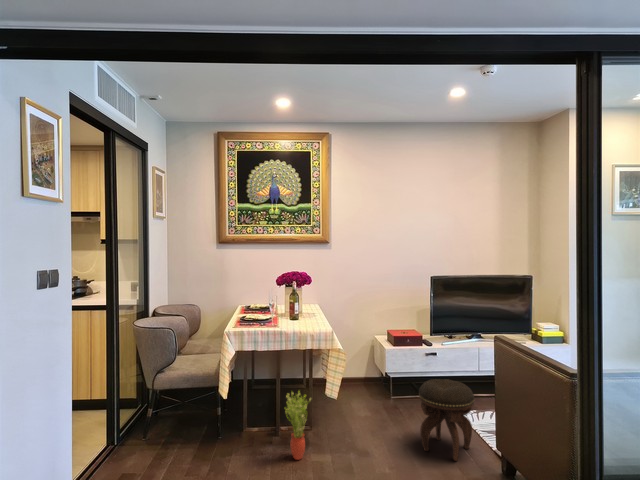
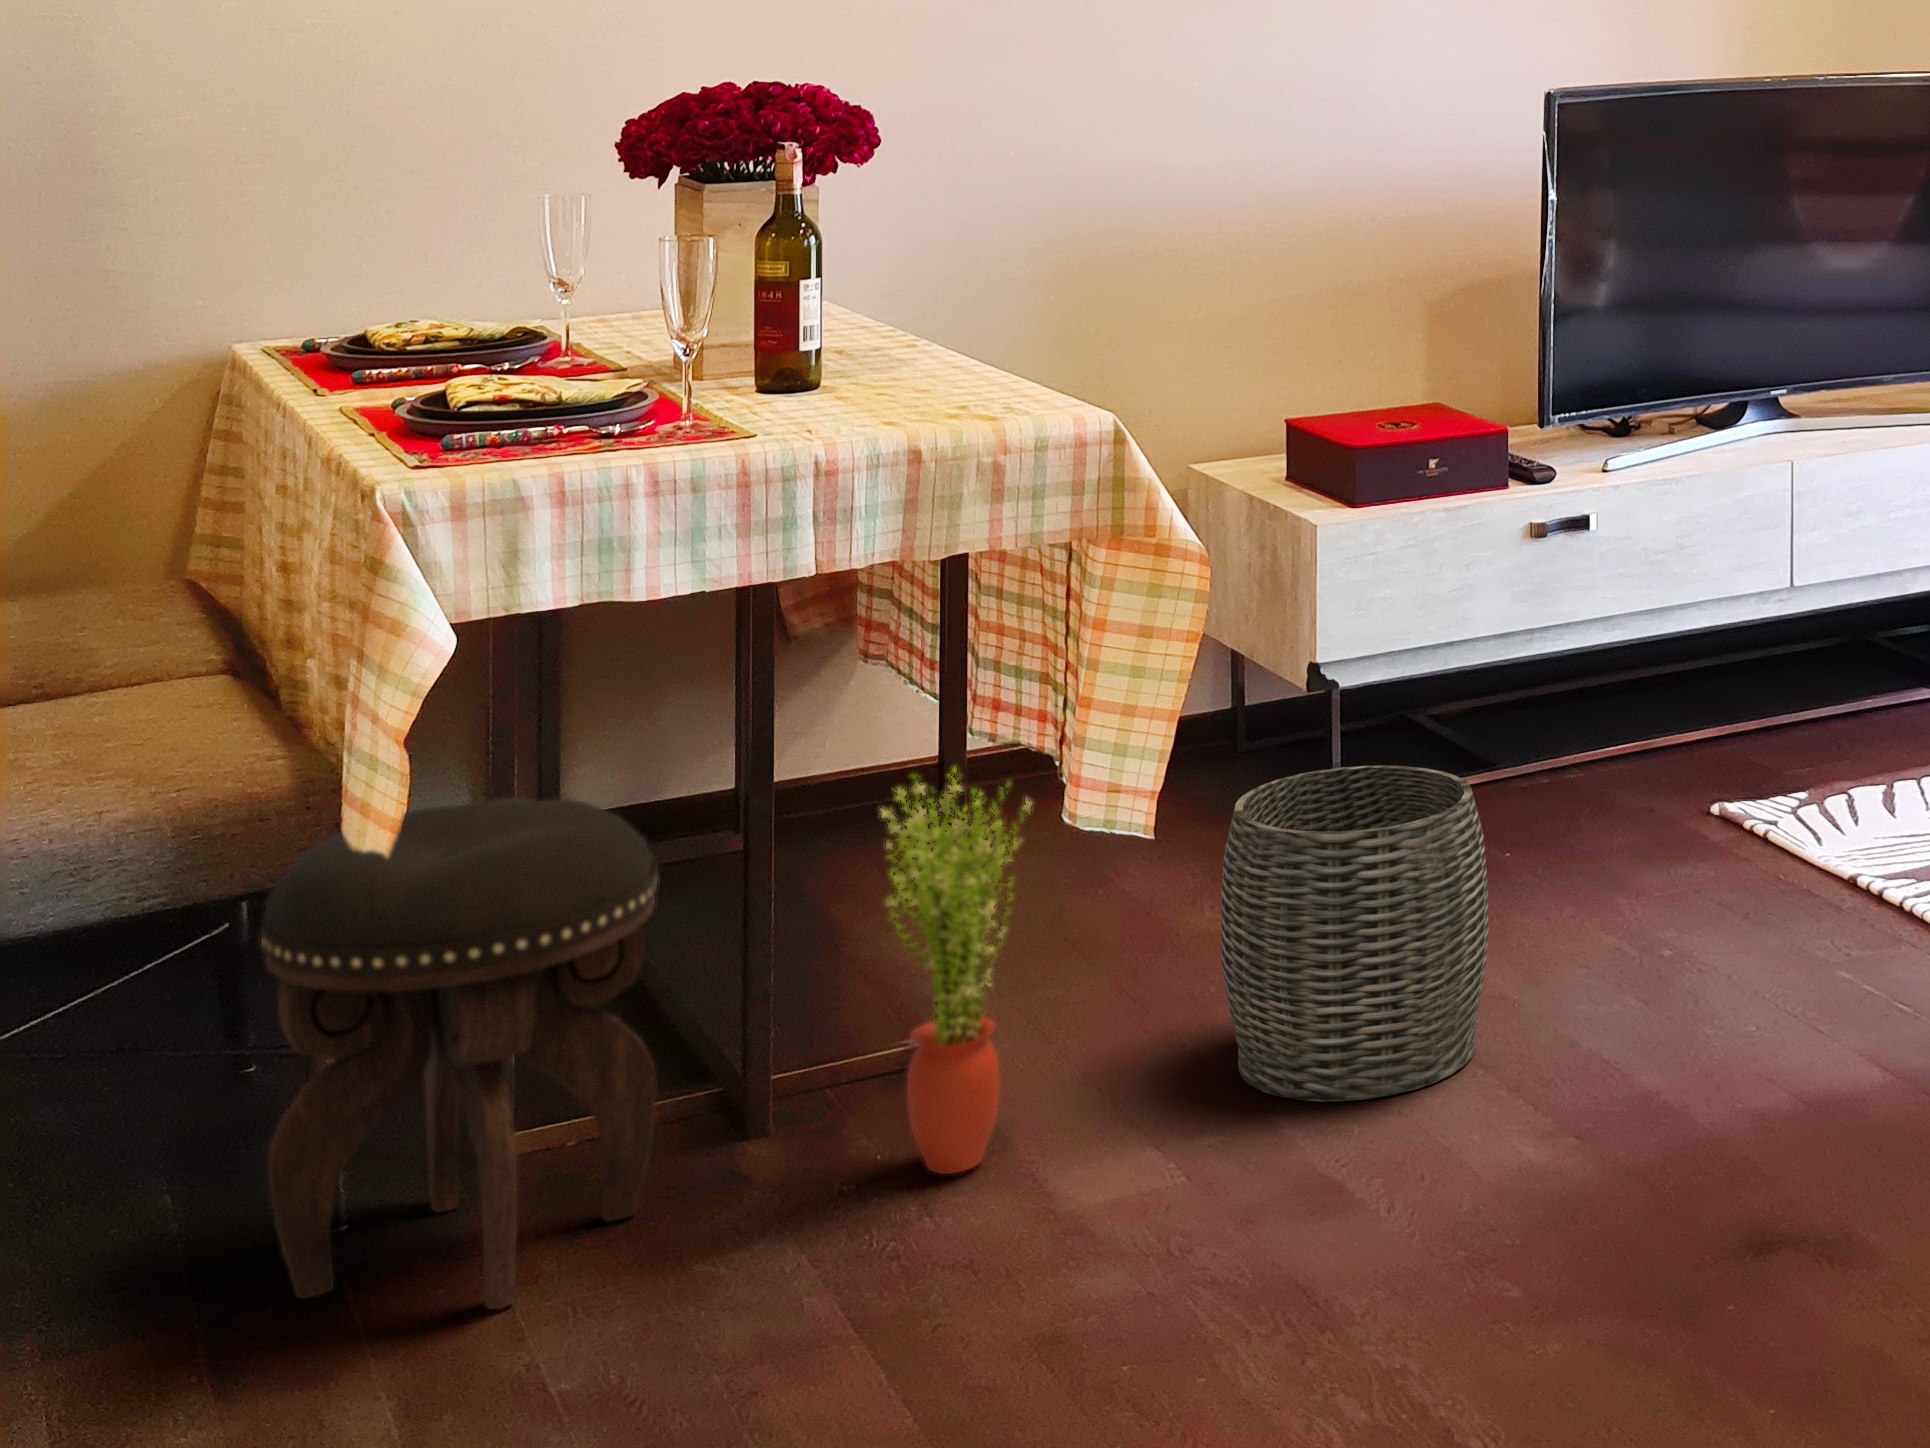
footstool: present [419,379,474,461] -> present [261,798,658,1309]
woven basket: none [347,398,394,464] -> present [1221,766,1489,1101]

